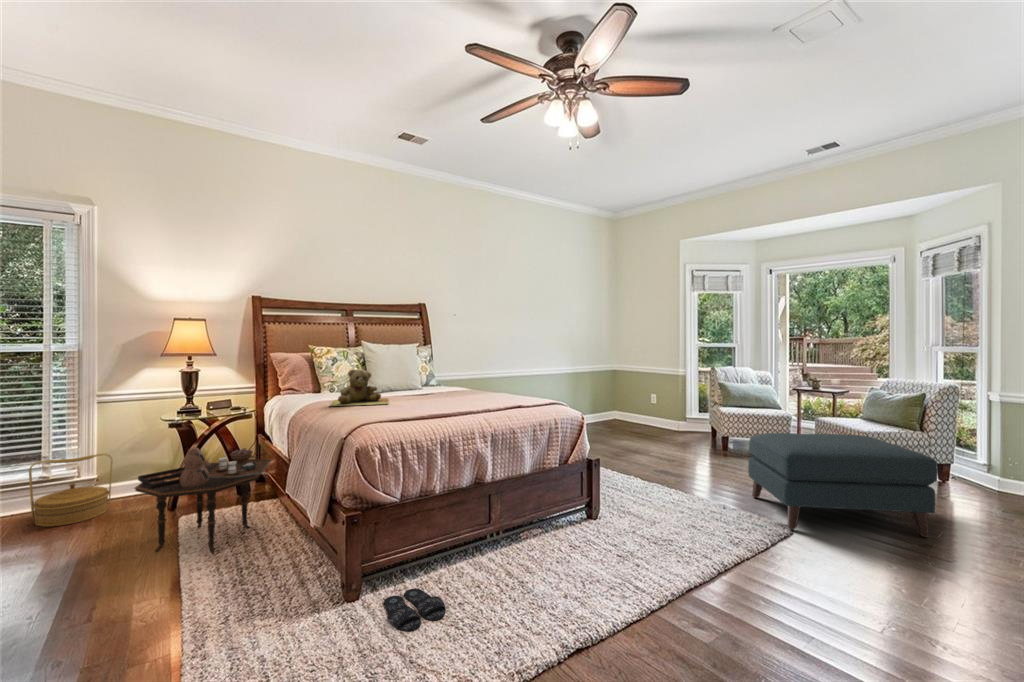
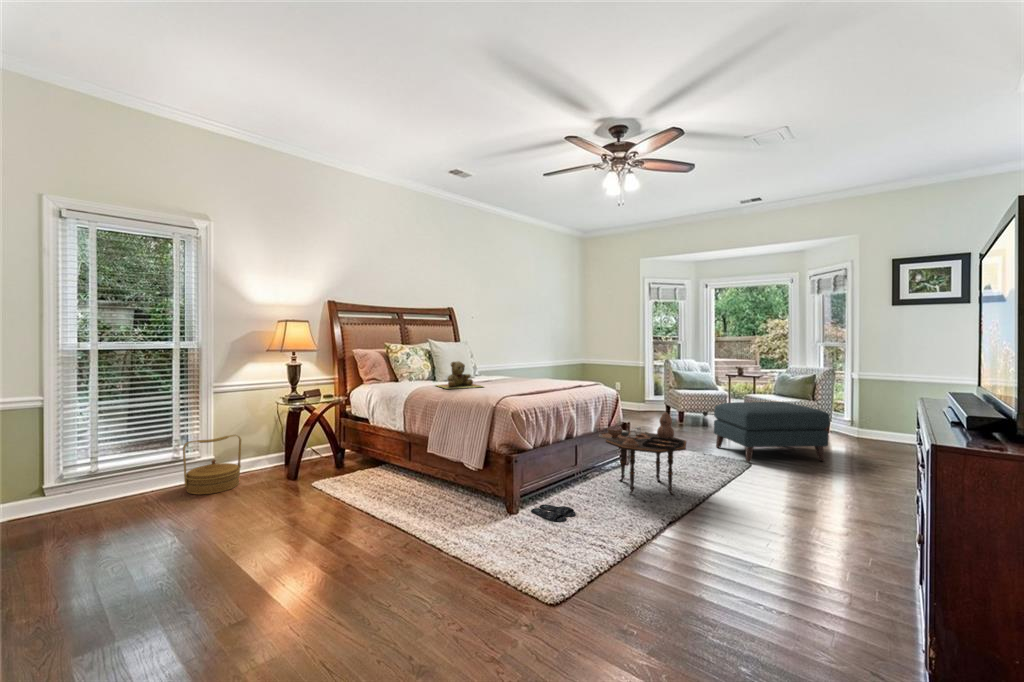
side table: present [135,447,271,553] -> present [599,412,686,495]

